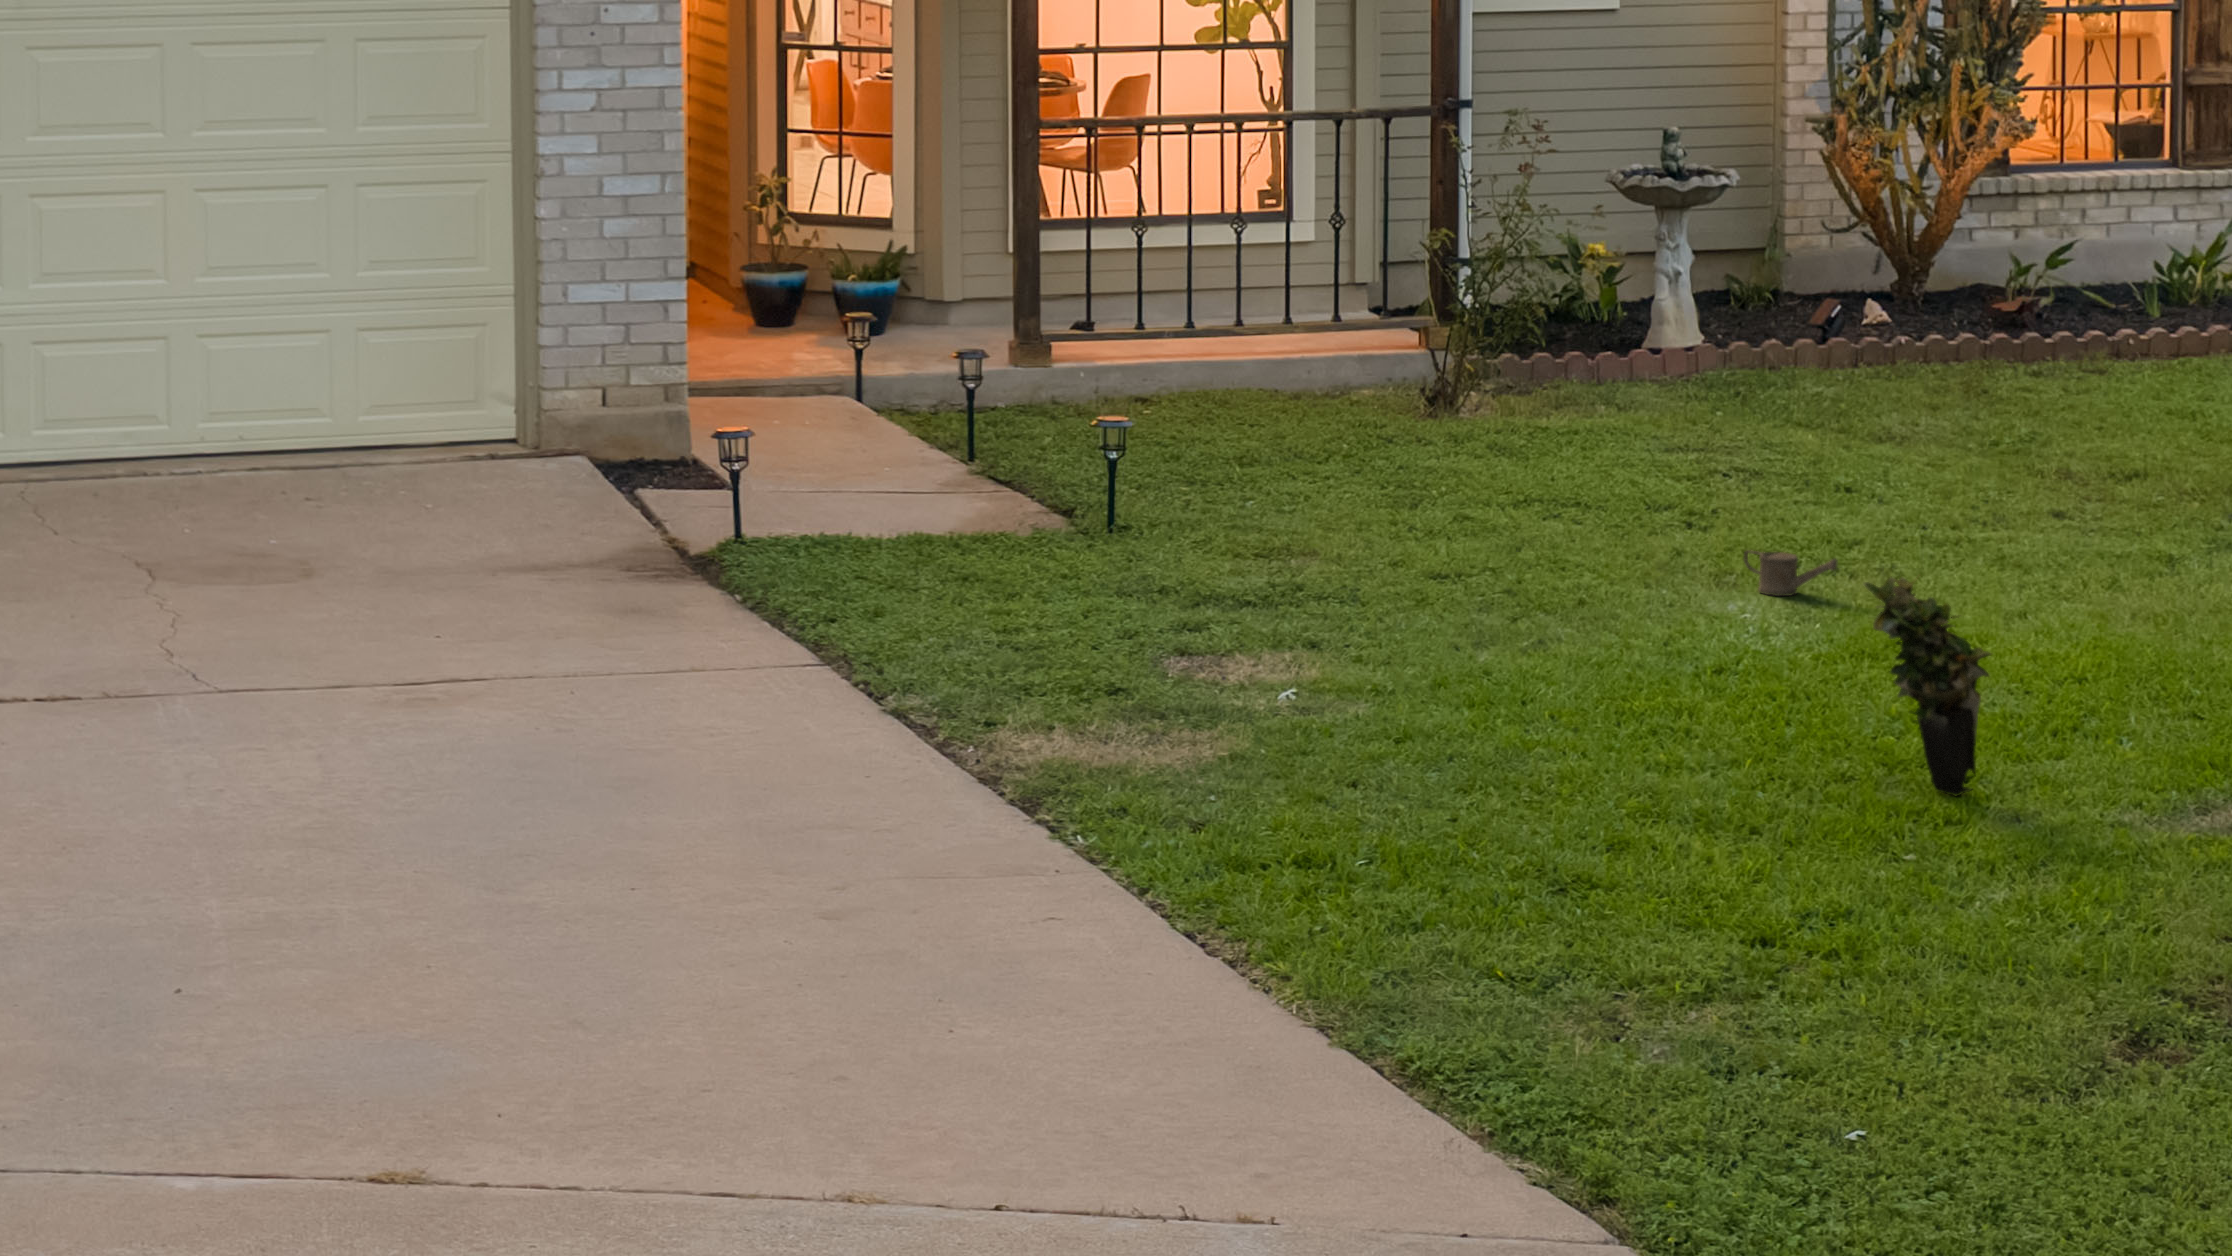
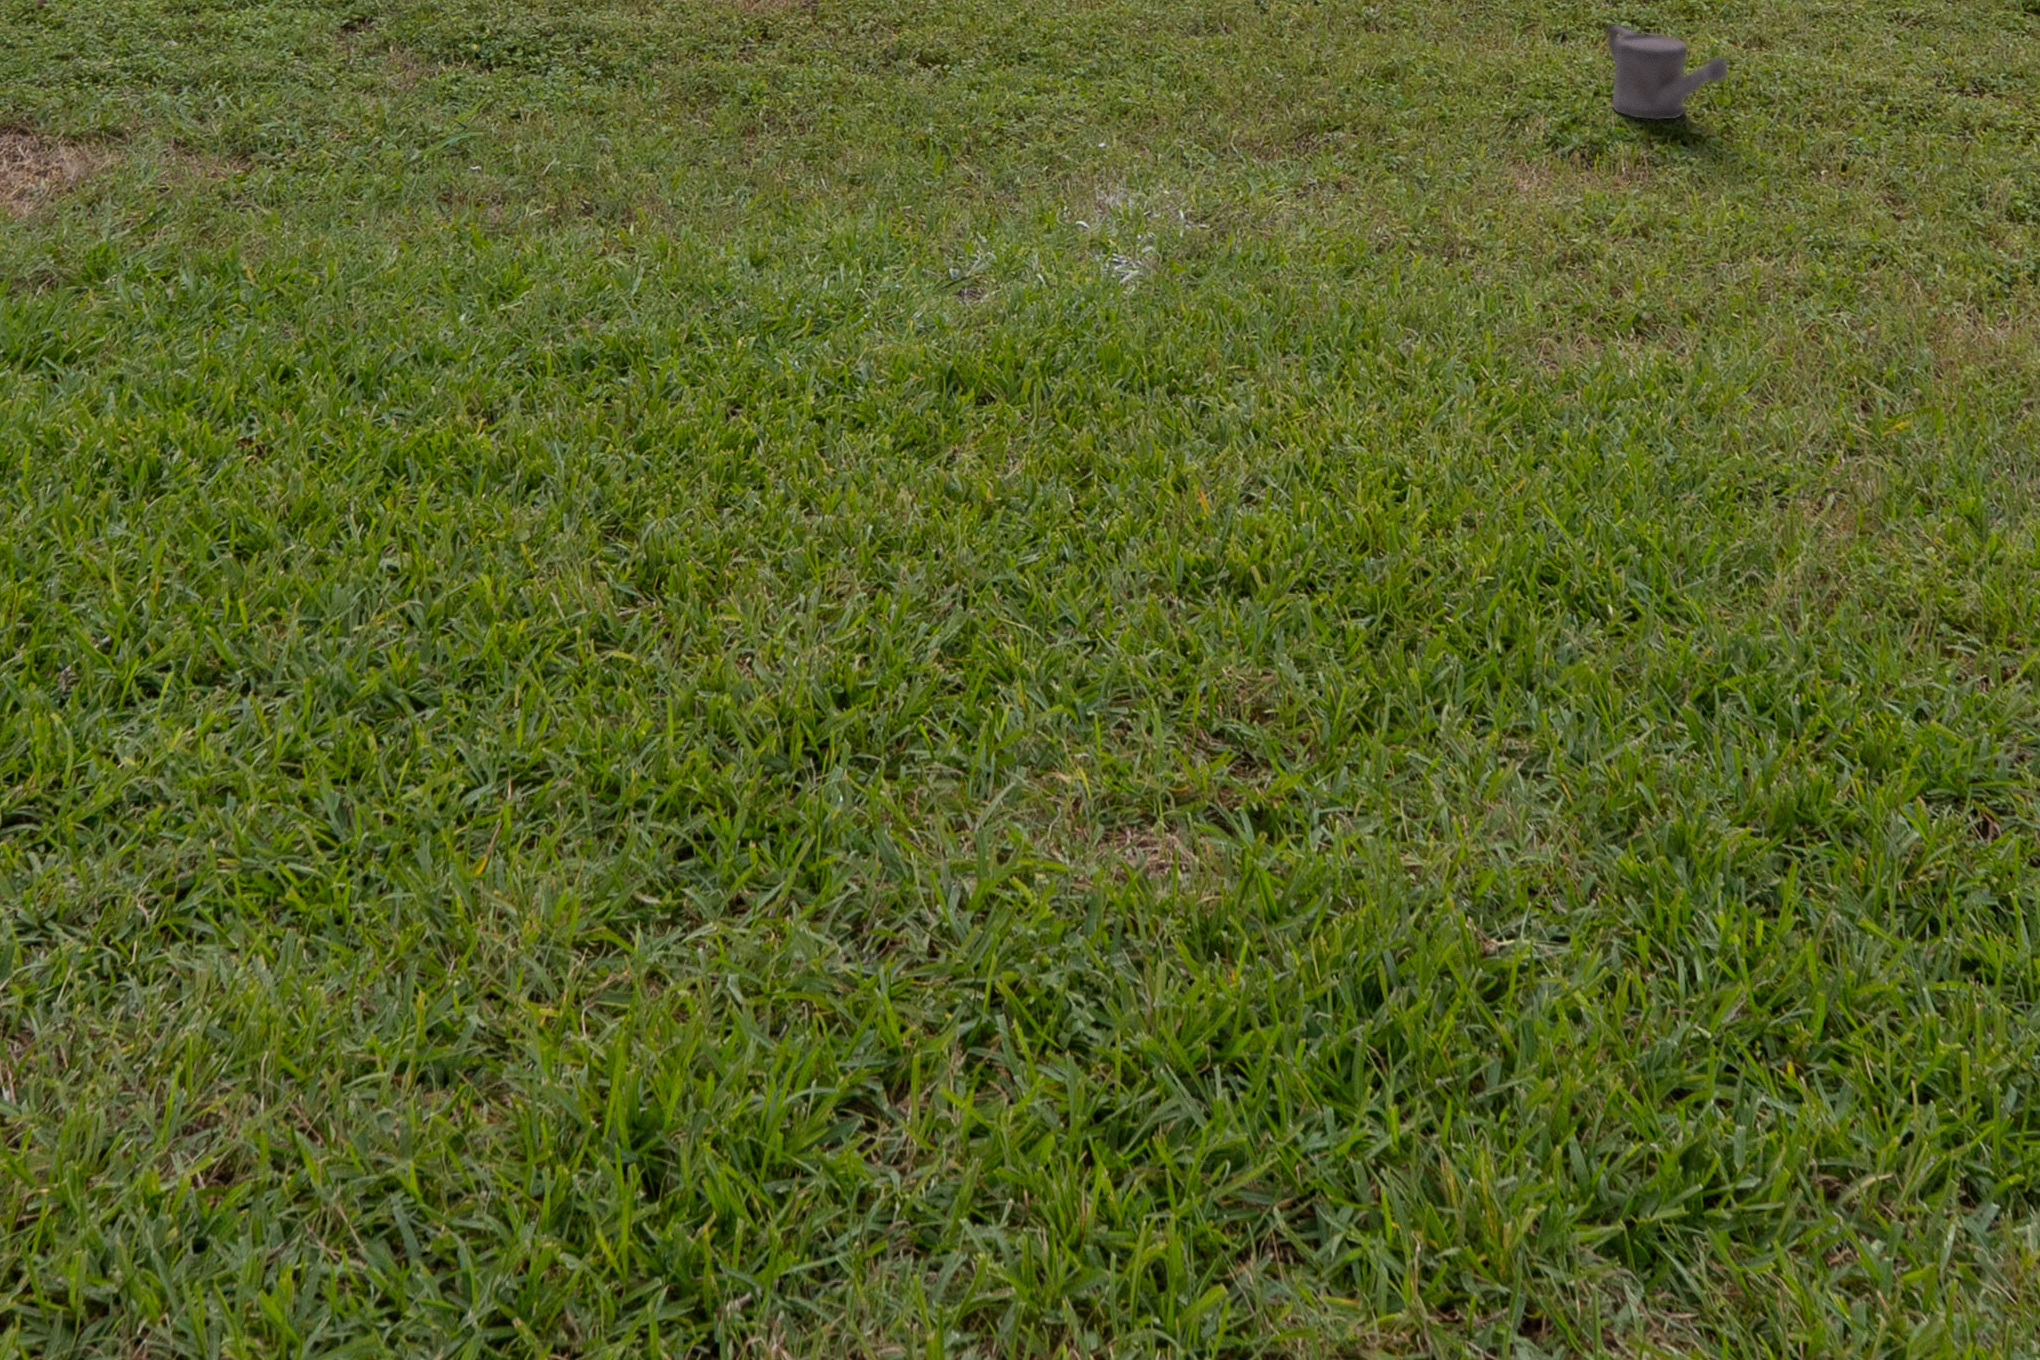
potted plant: present [1864,577,1991,796] -> none [660,57,1002,708]

